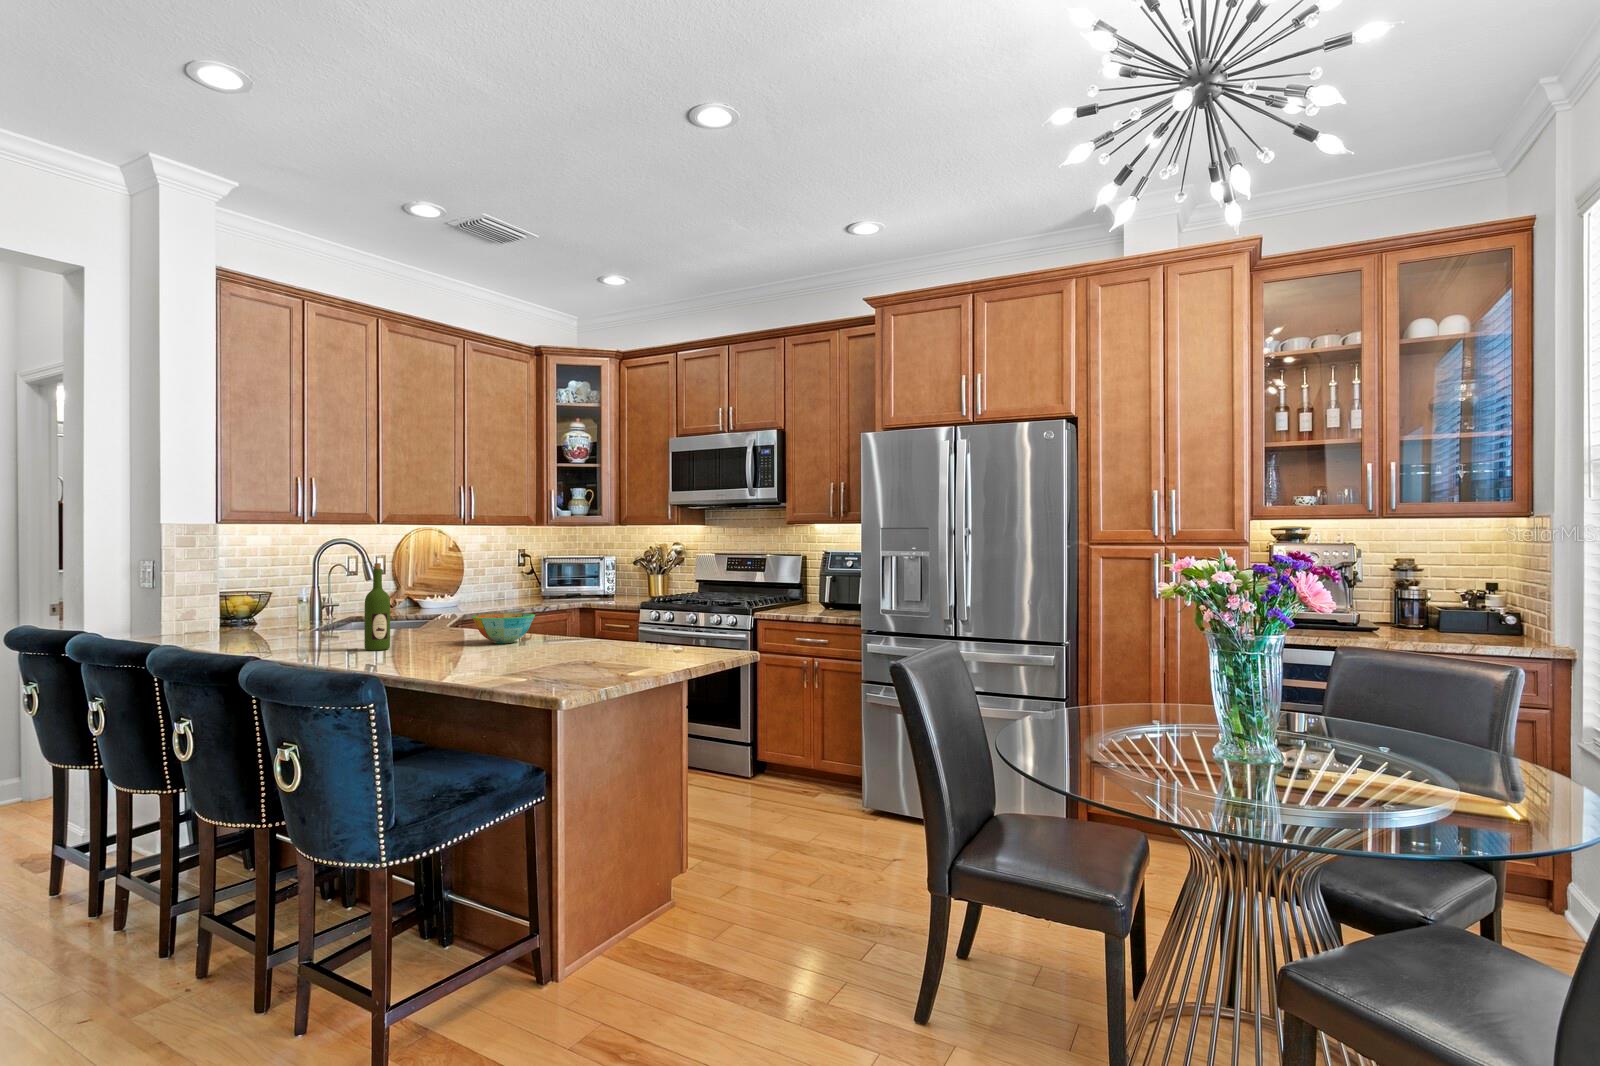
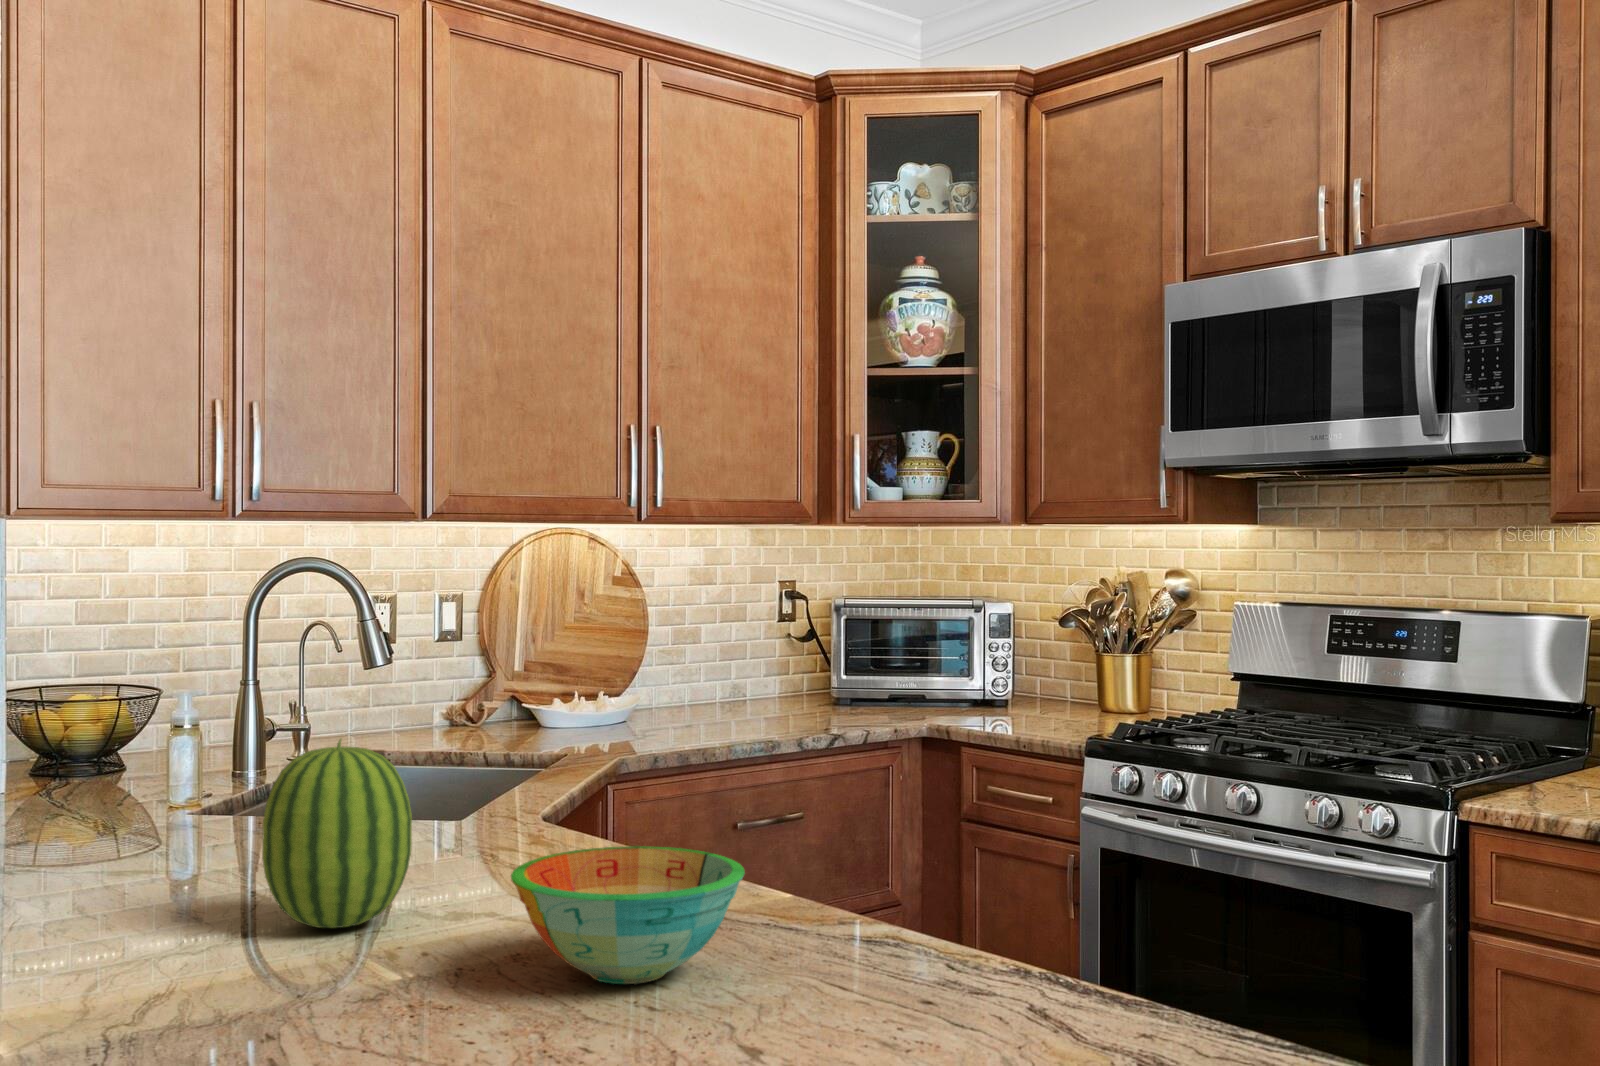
wine bottle: present [364,563,390,651] -> none [118,662,213,1001]
fruit: none [388,588,432,641] -> present [262,739,412,928]

